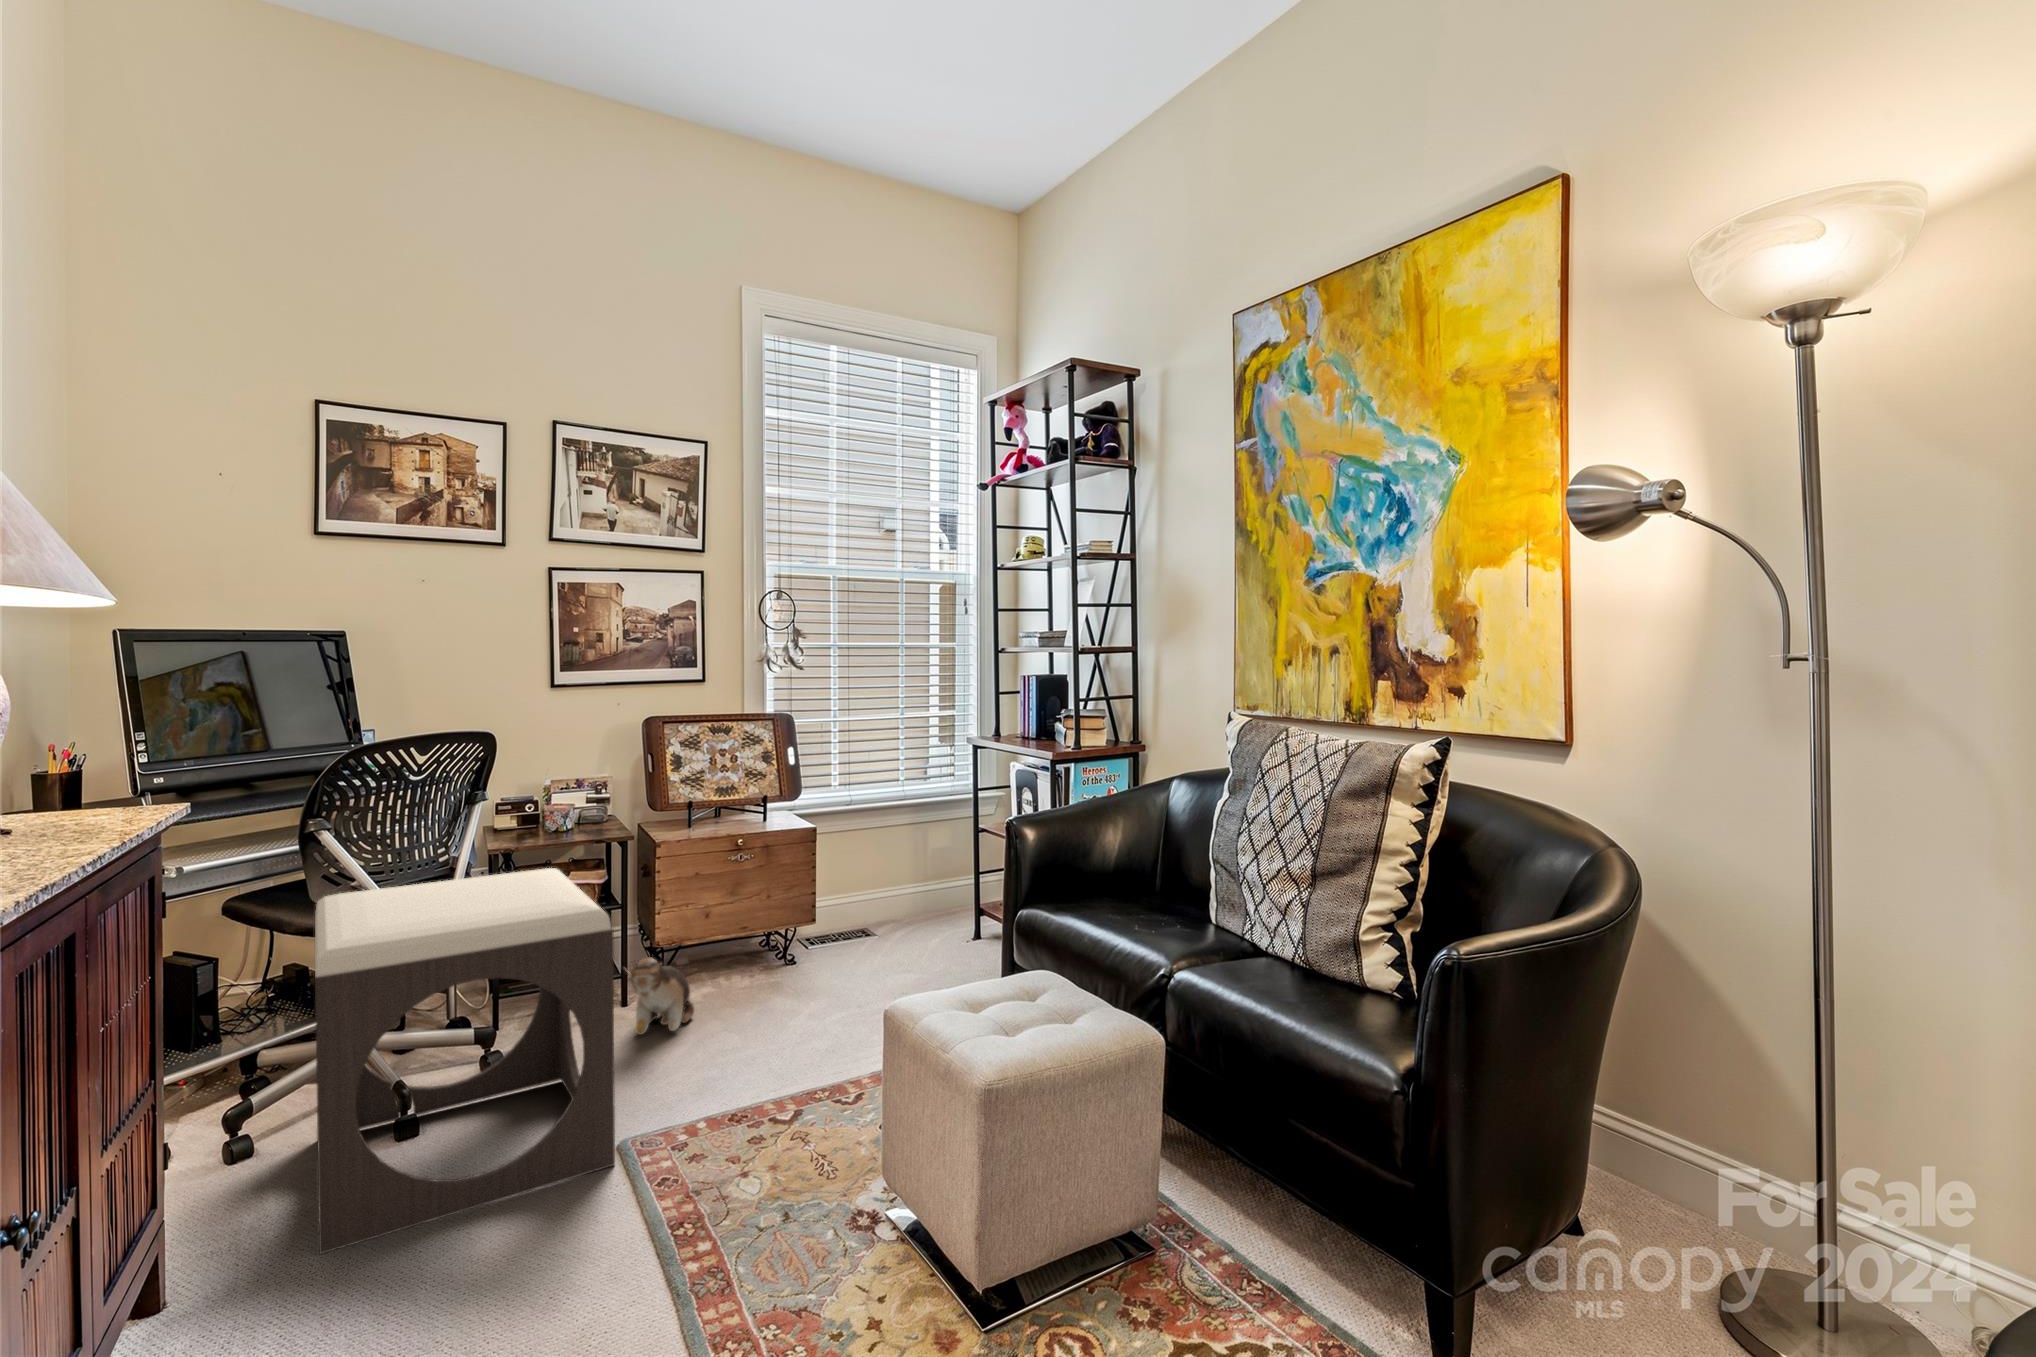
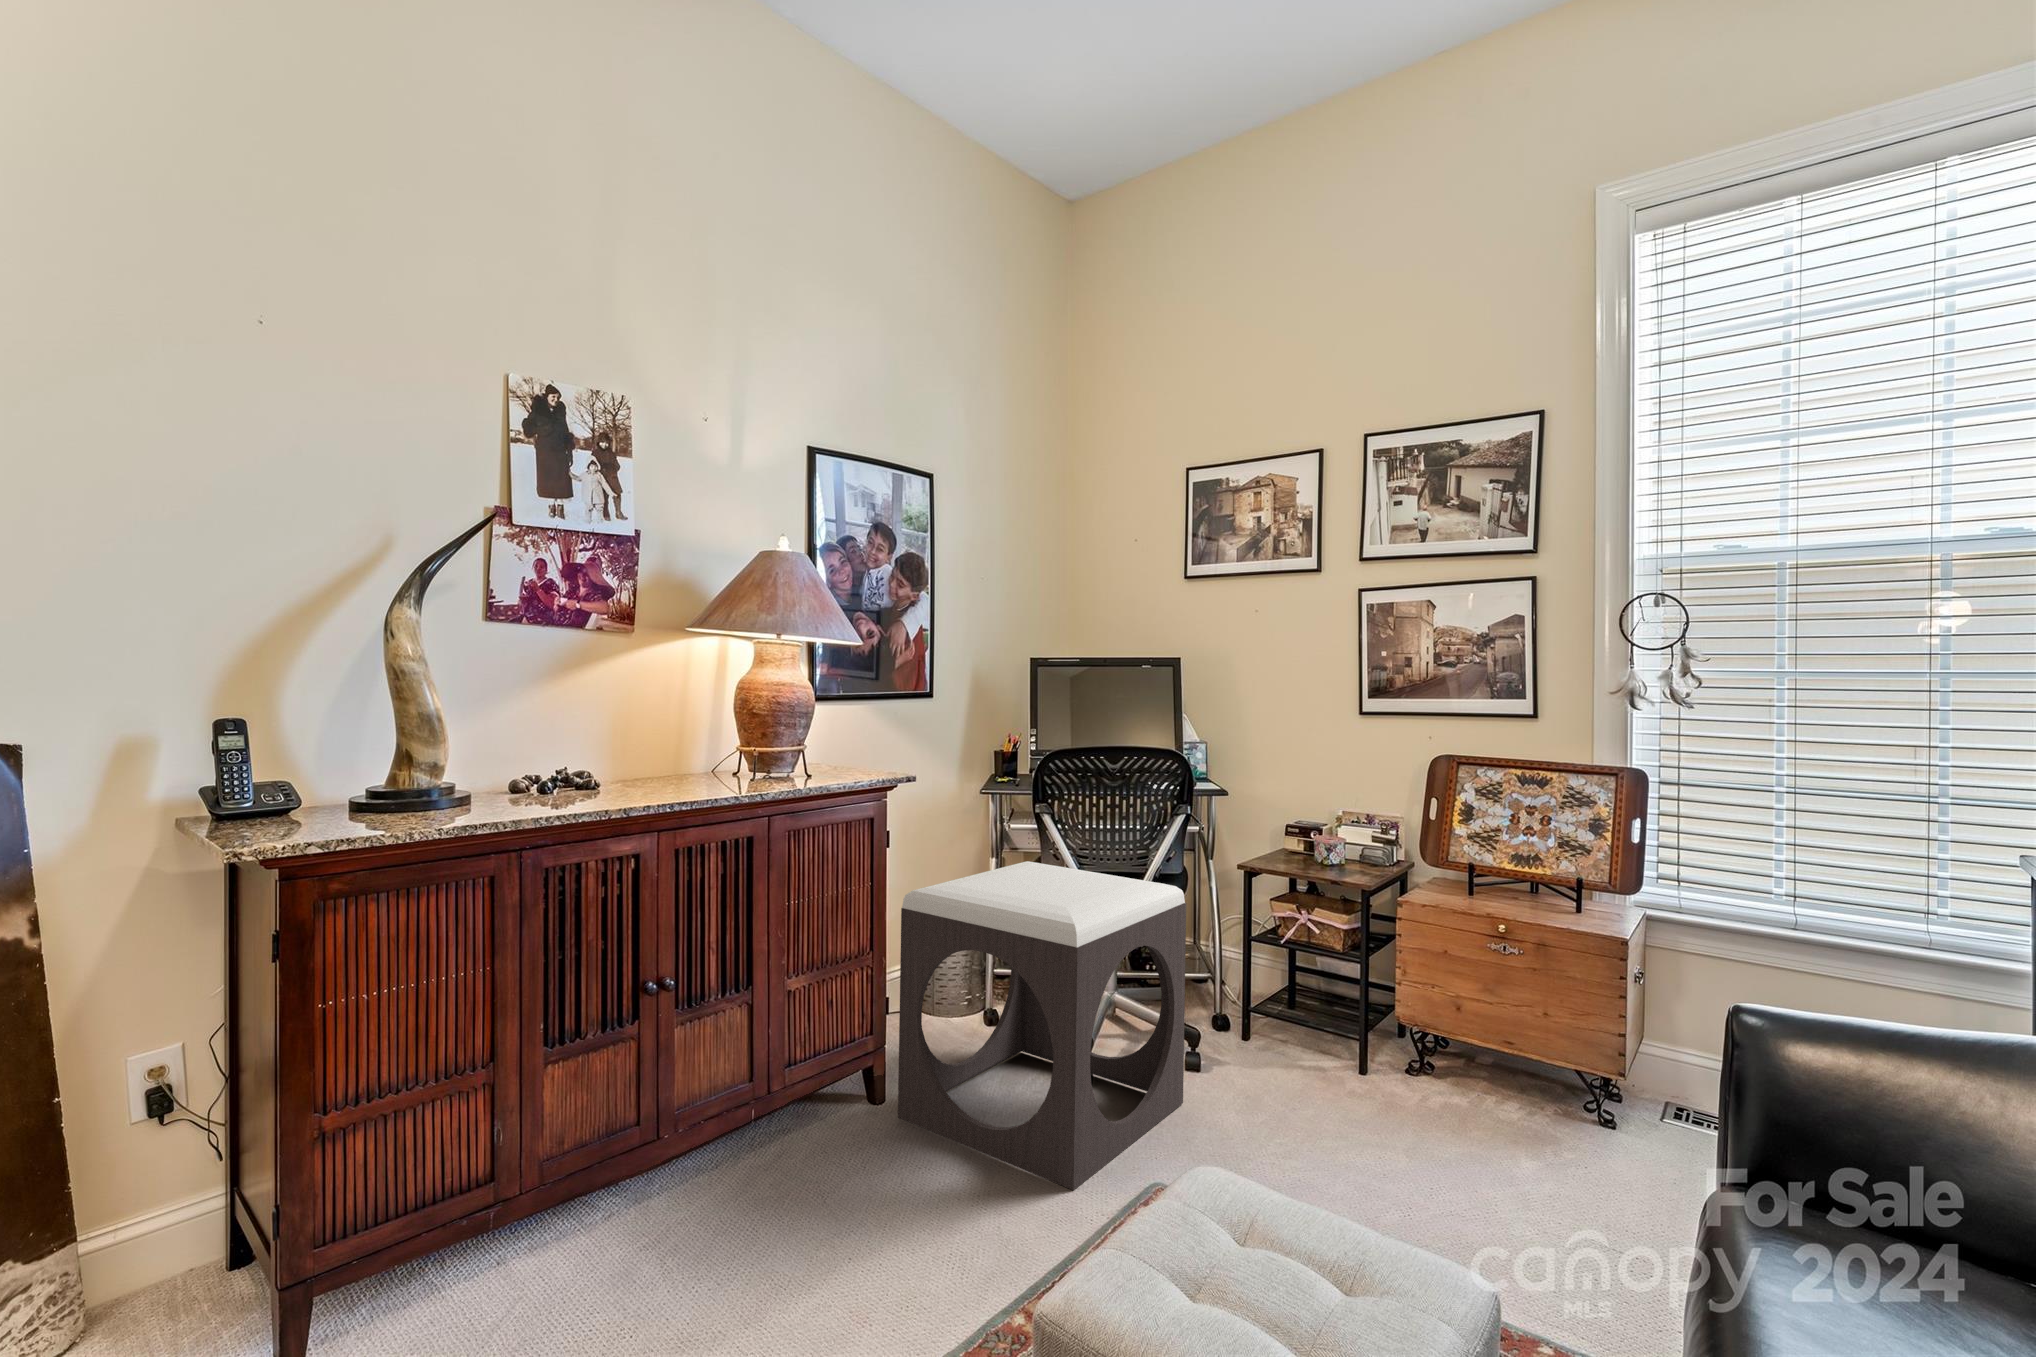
plush toy: present [626,957,694,1035] -> none [1265,1018,1406,1119]

